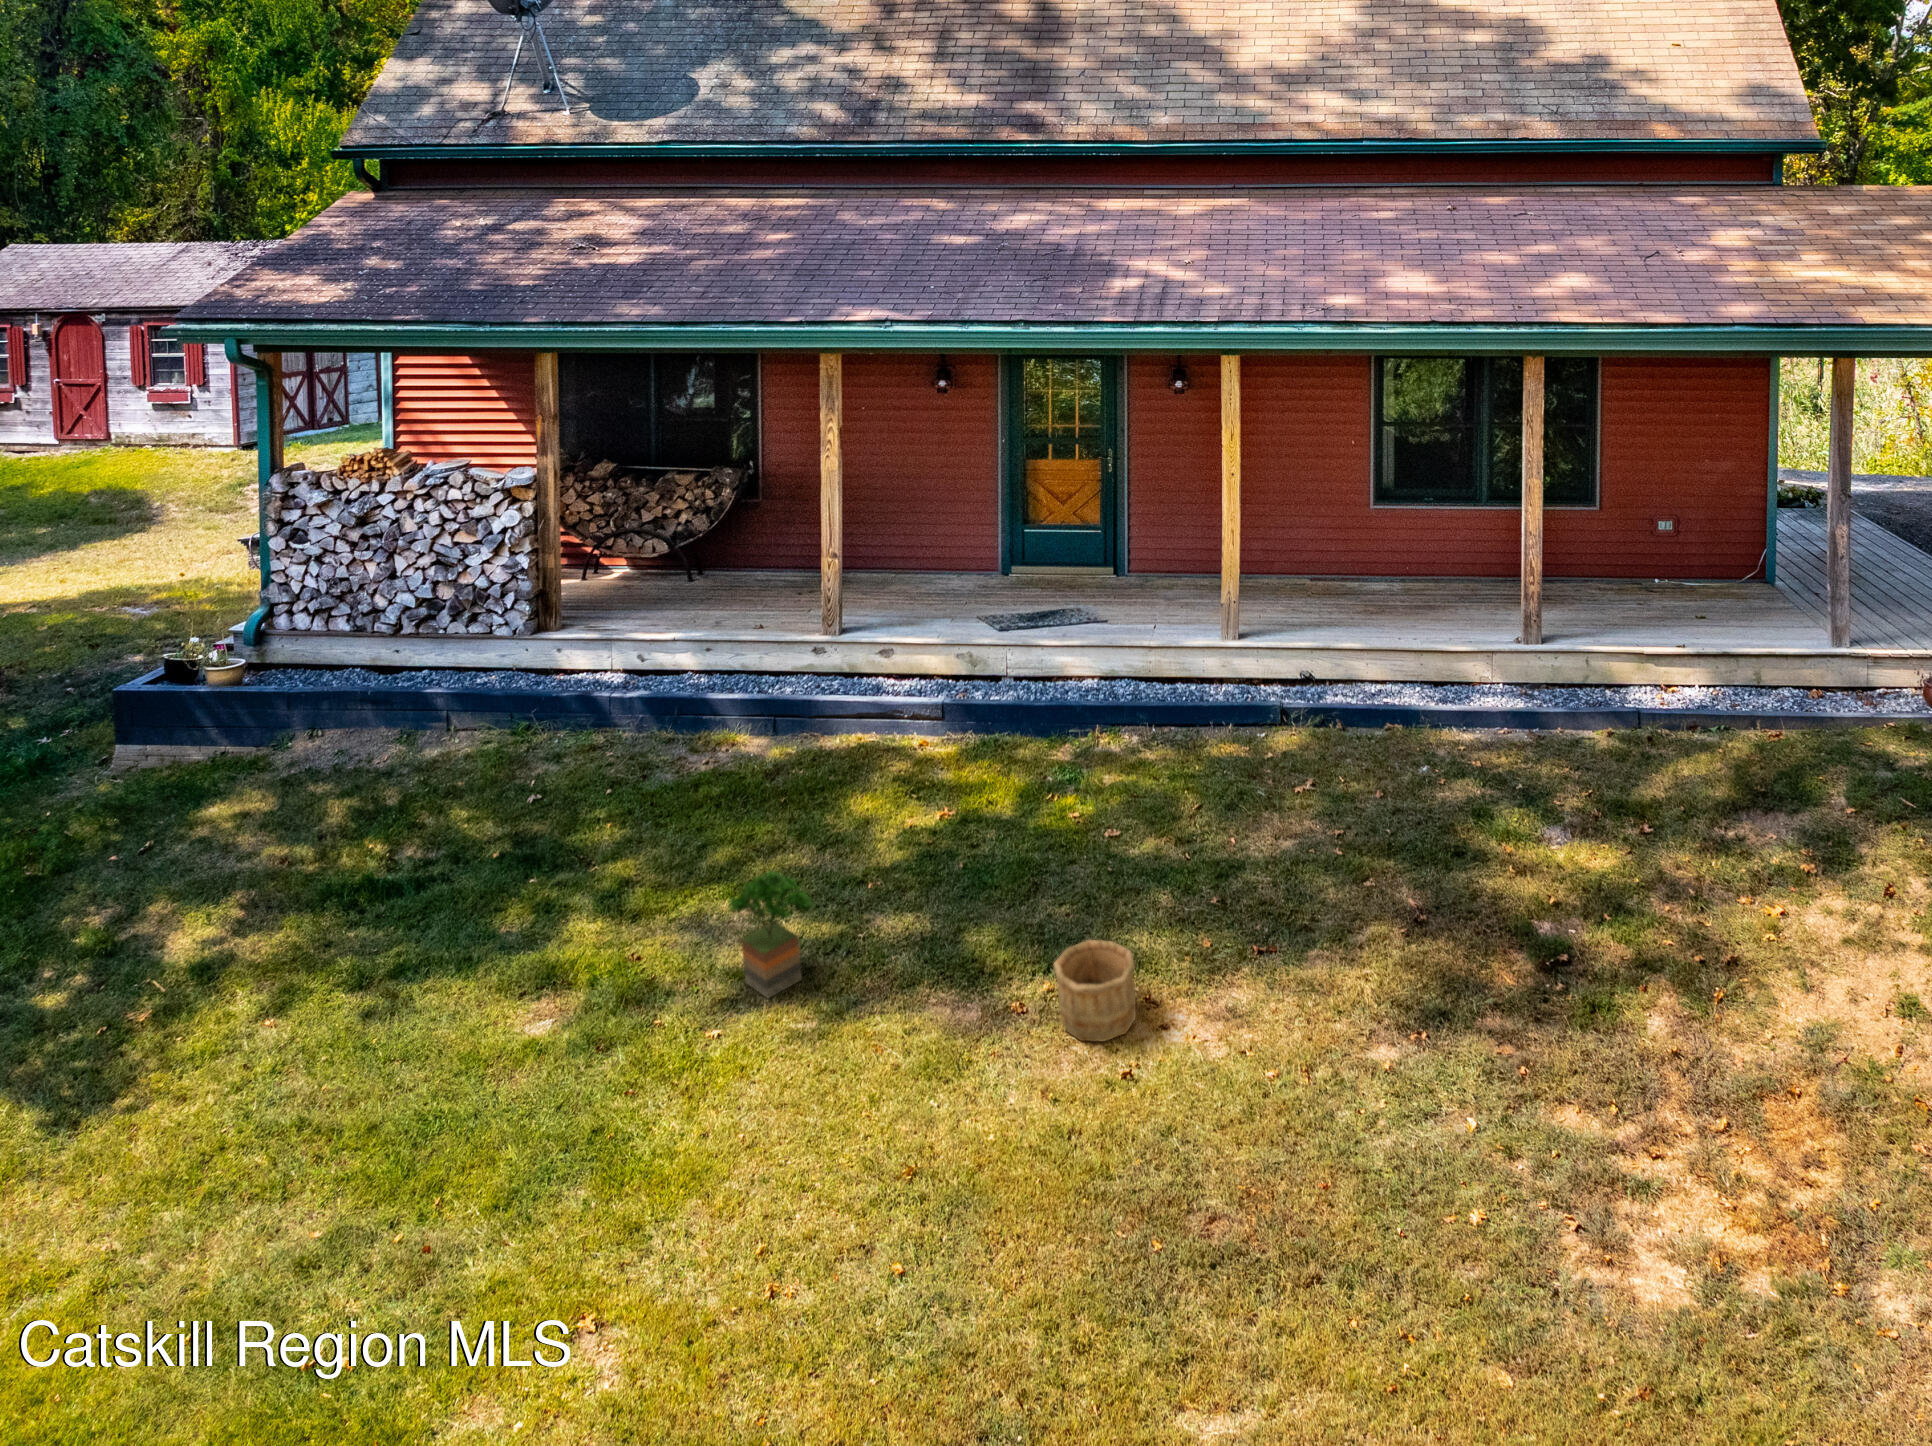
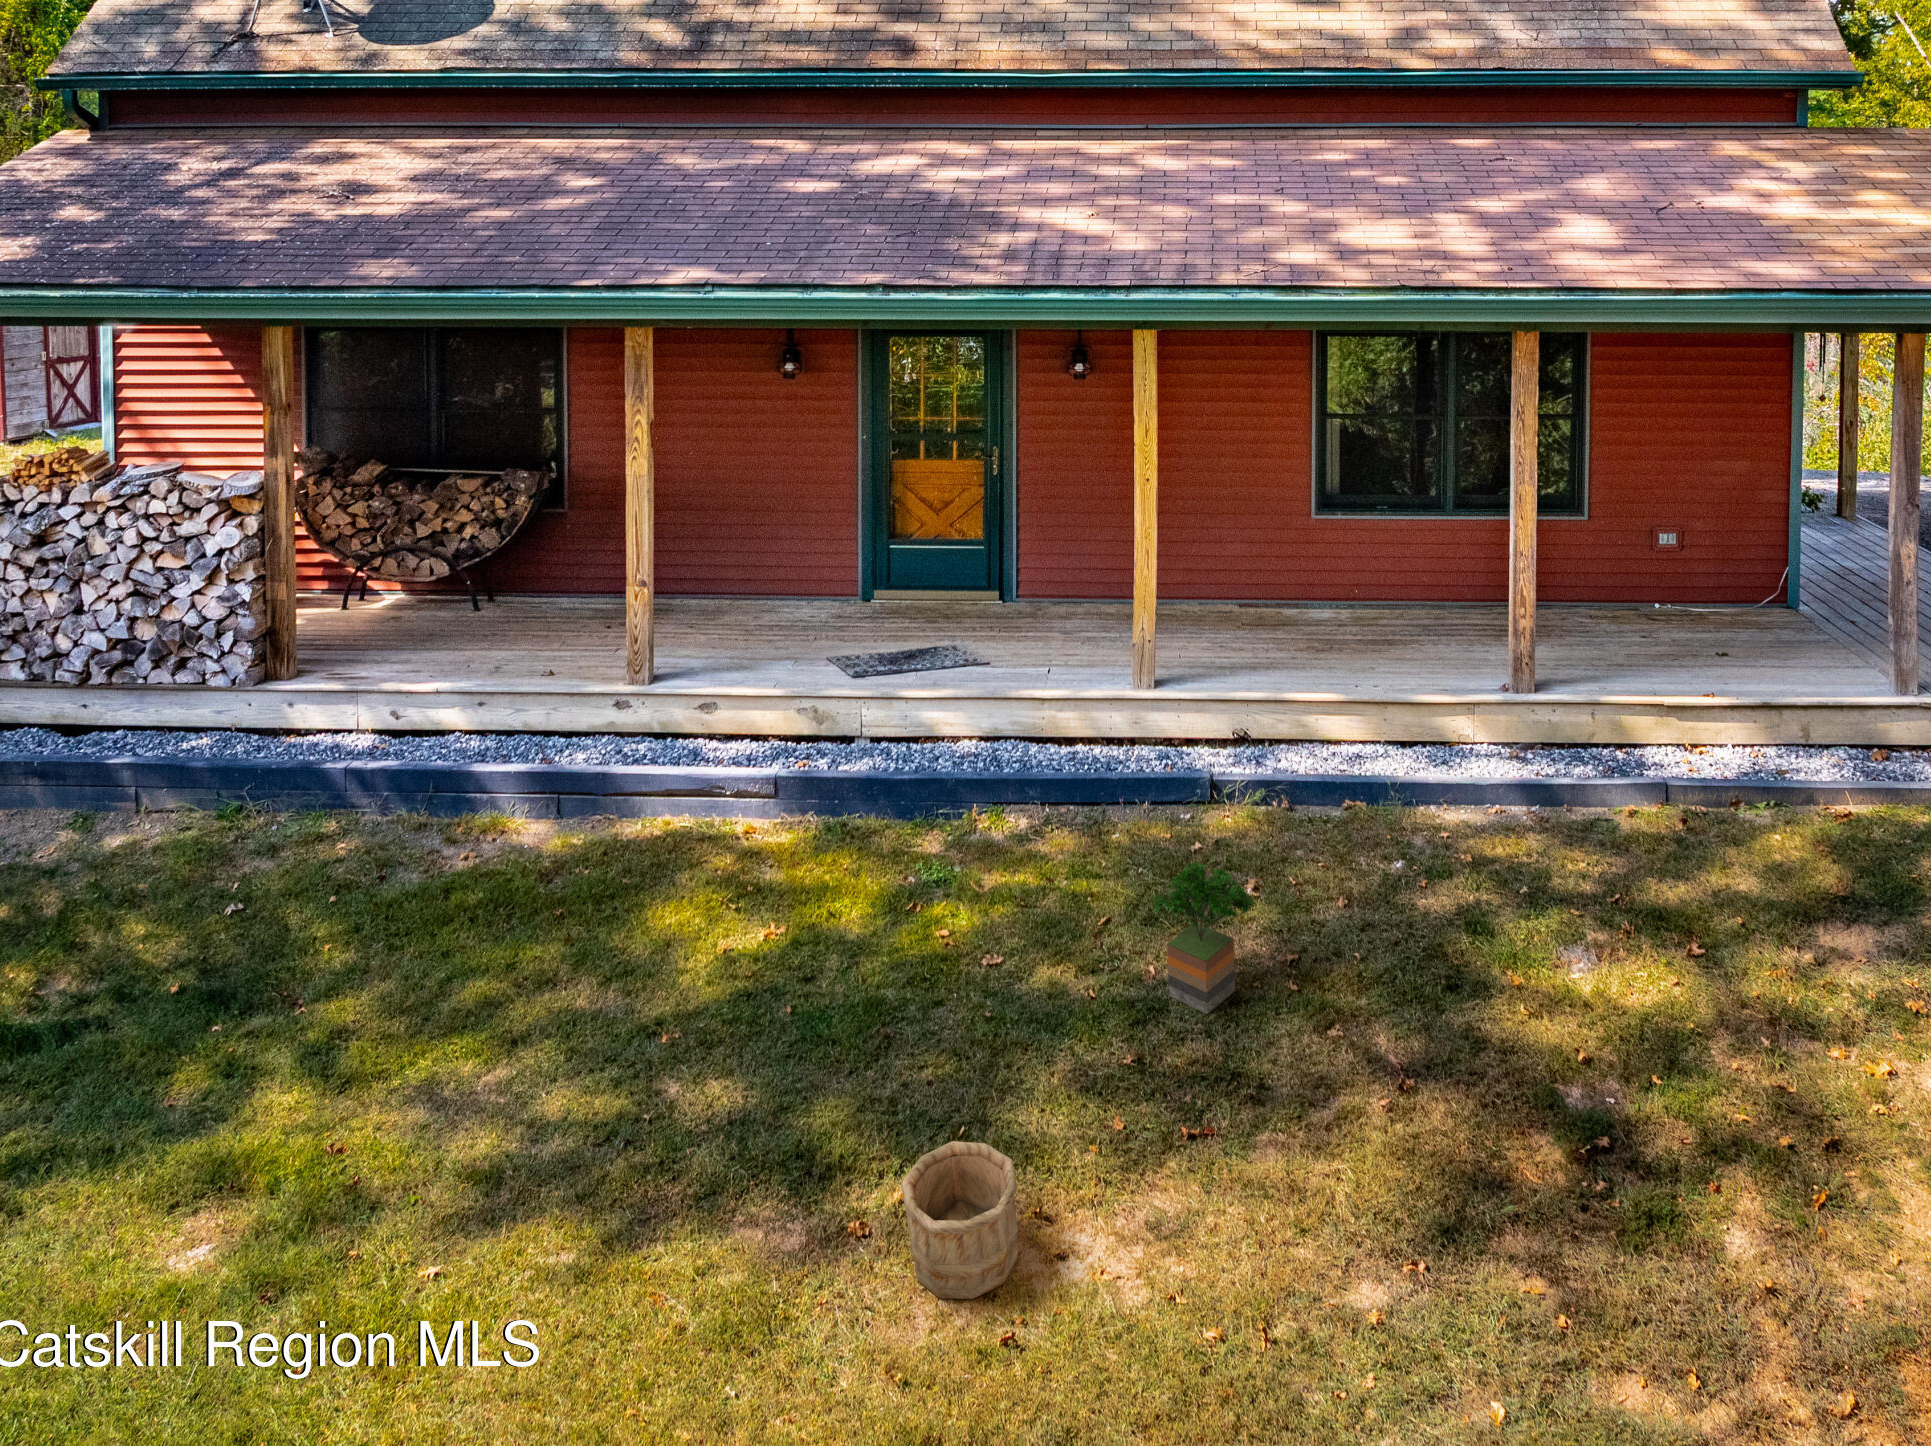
potted tree: present [729,871,813,998] -> present [1152,862,1256,1014]

